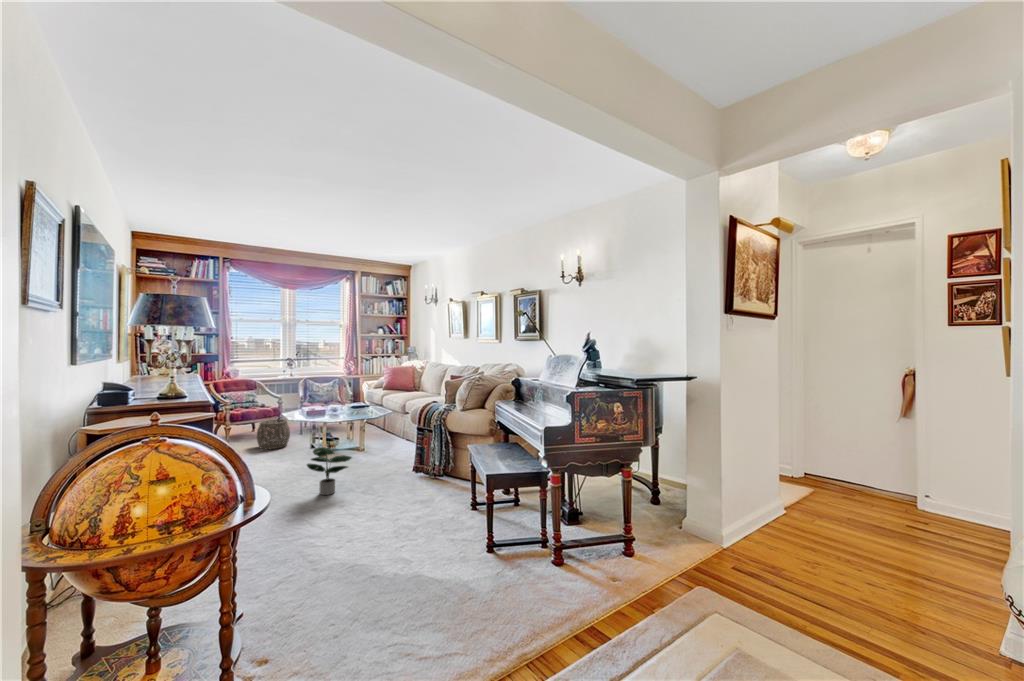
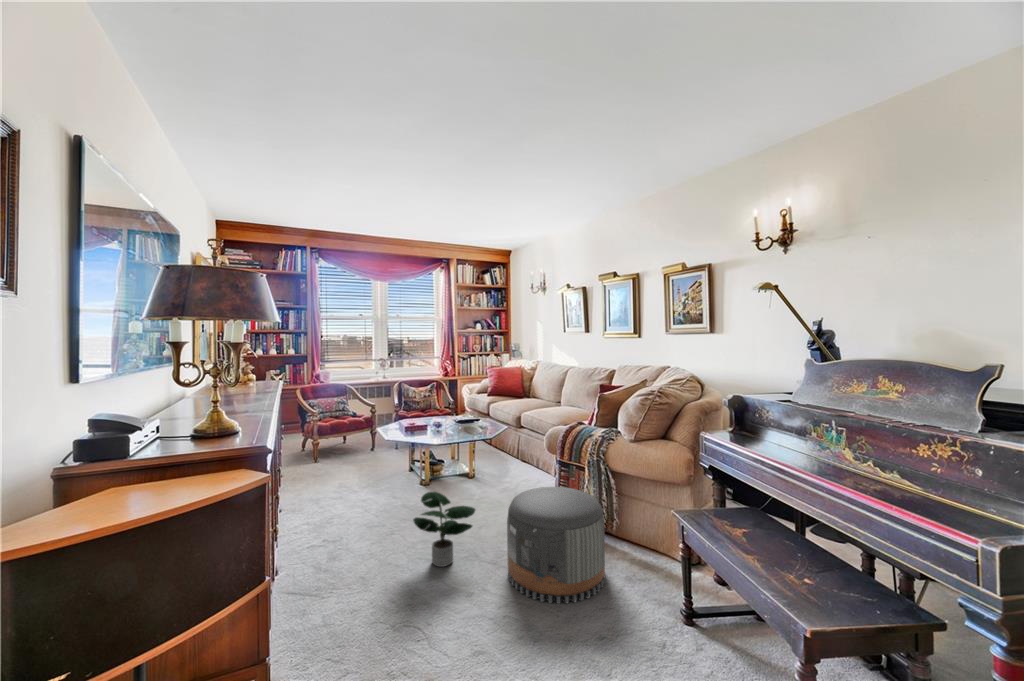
woven basket: present [257,419,290,449] -> none [347,434,386,473]
pouf: none [371,440,435,506] -> present [507,487,605,604]

